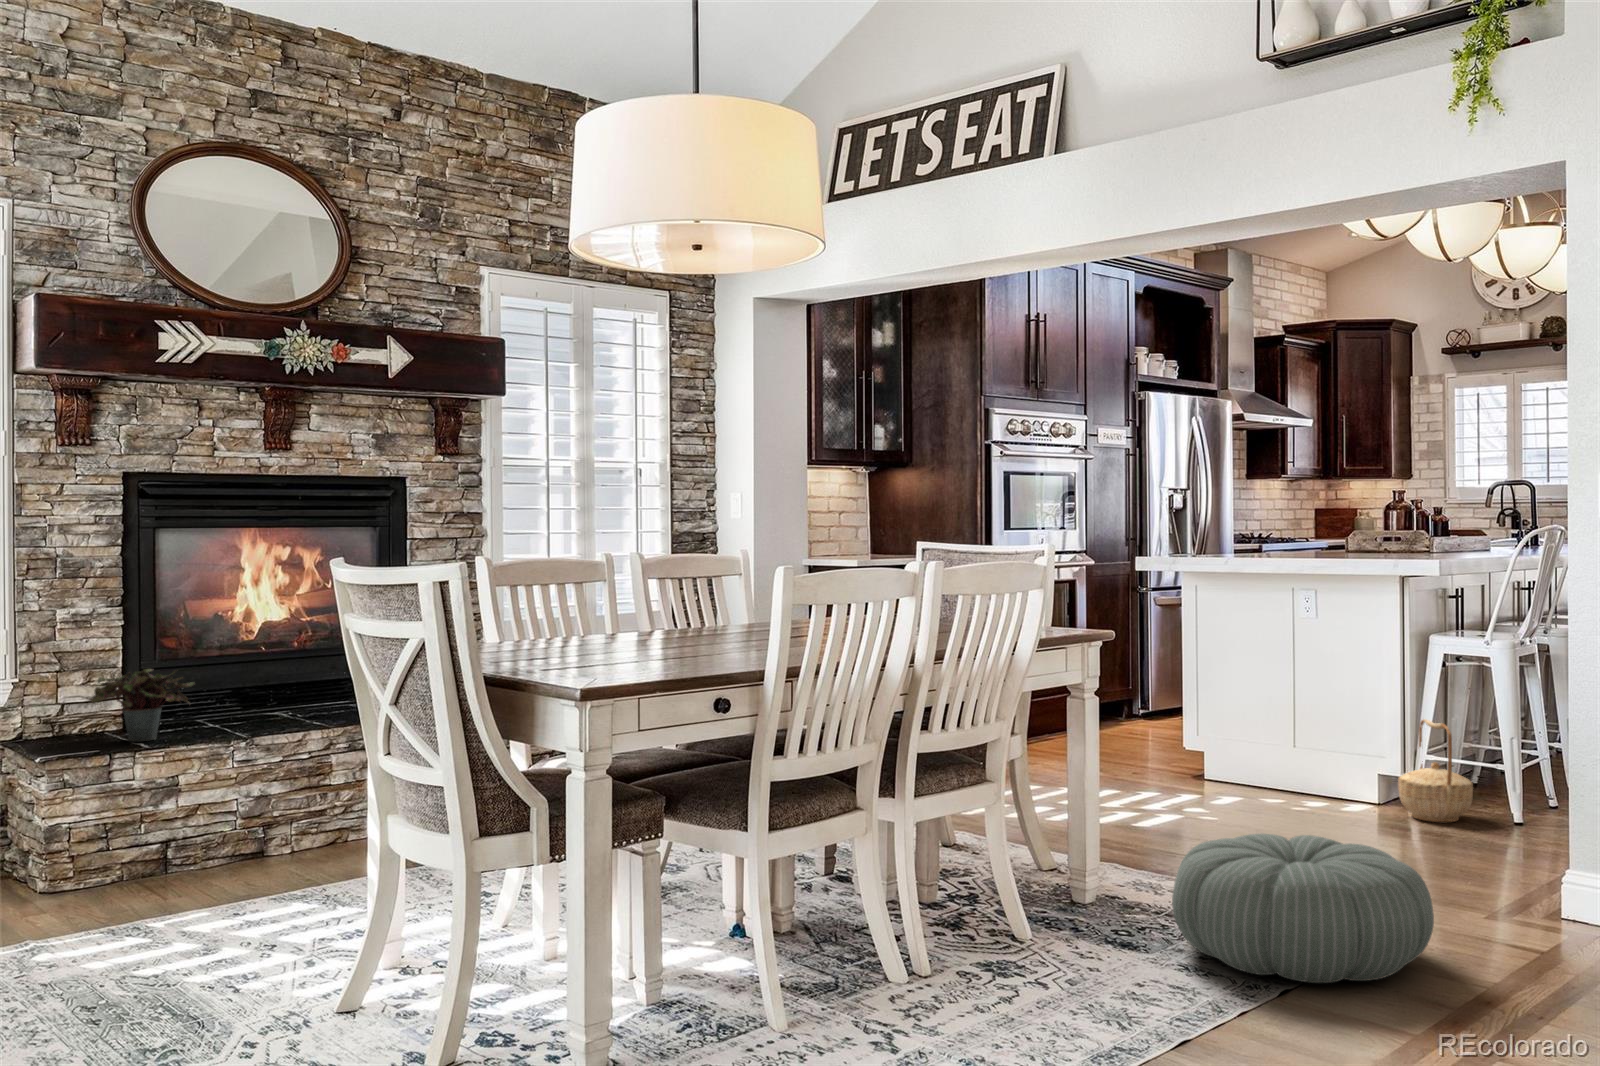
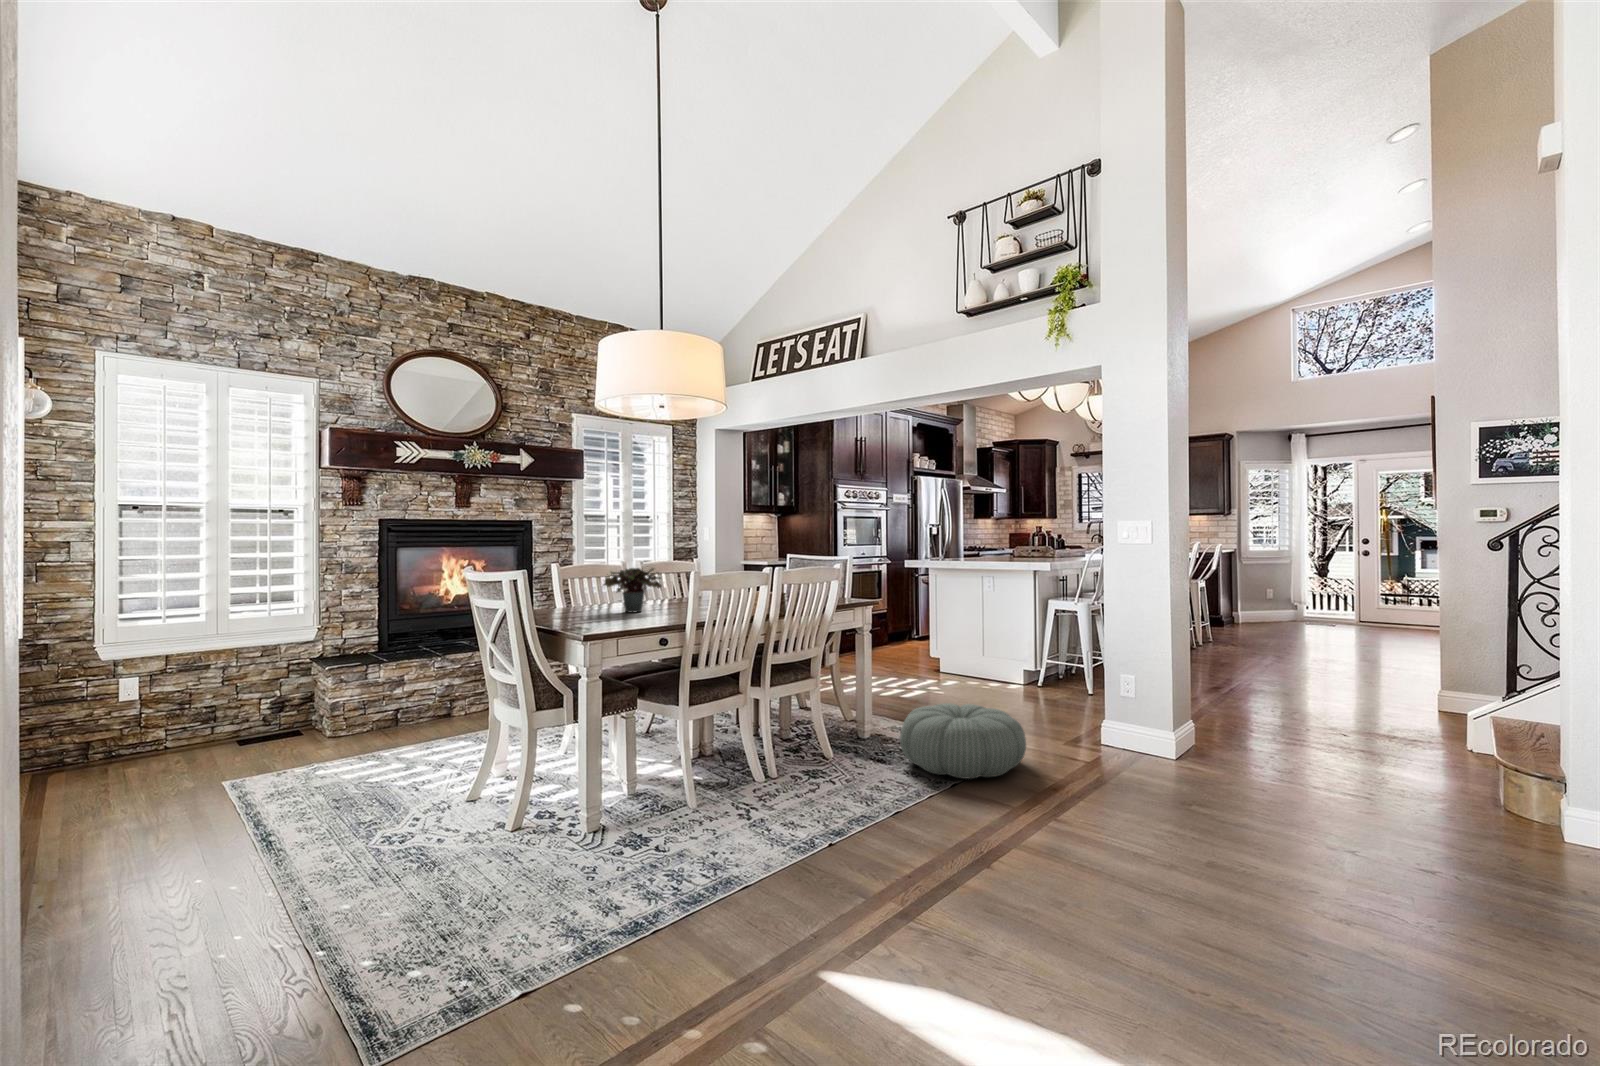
potted plant: present [89,669,195,741] -> present [603,568,662,613]
basket: present [1398,719,1473,822] -> none [1031,643,1067,695]

